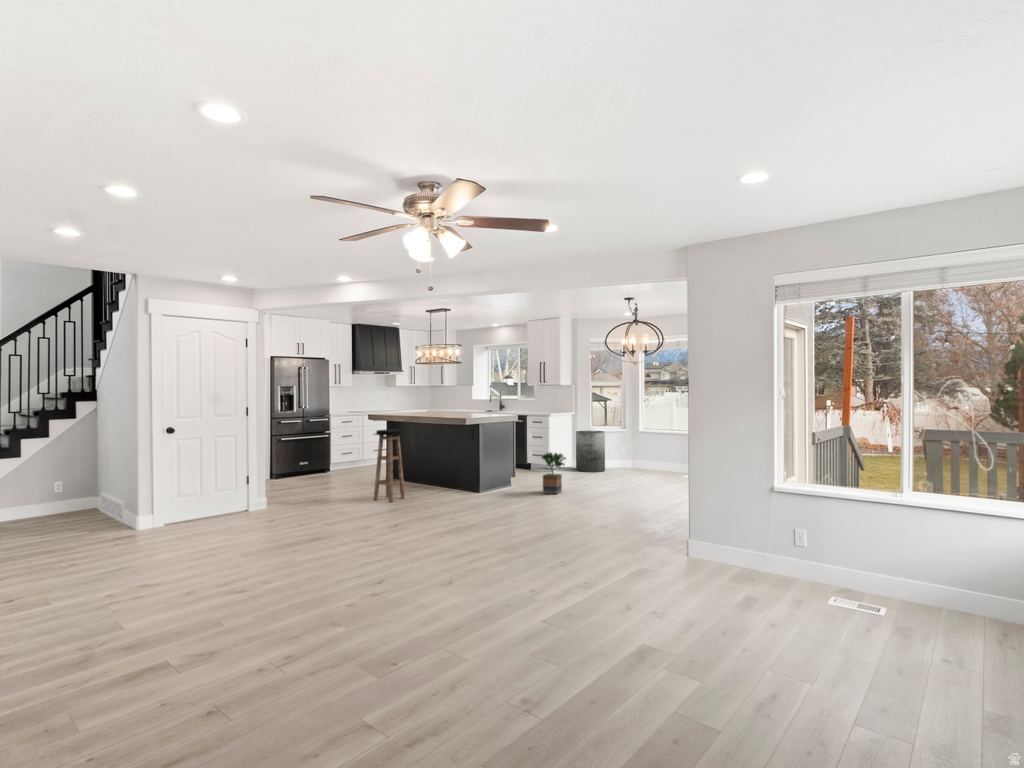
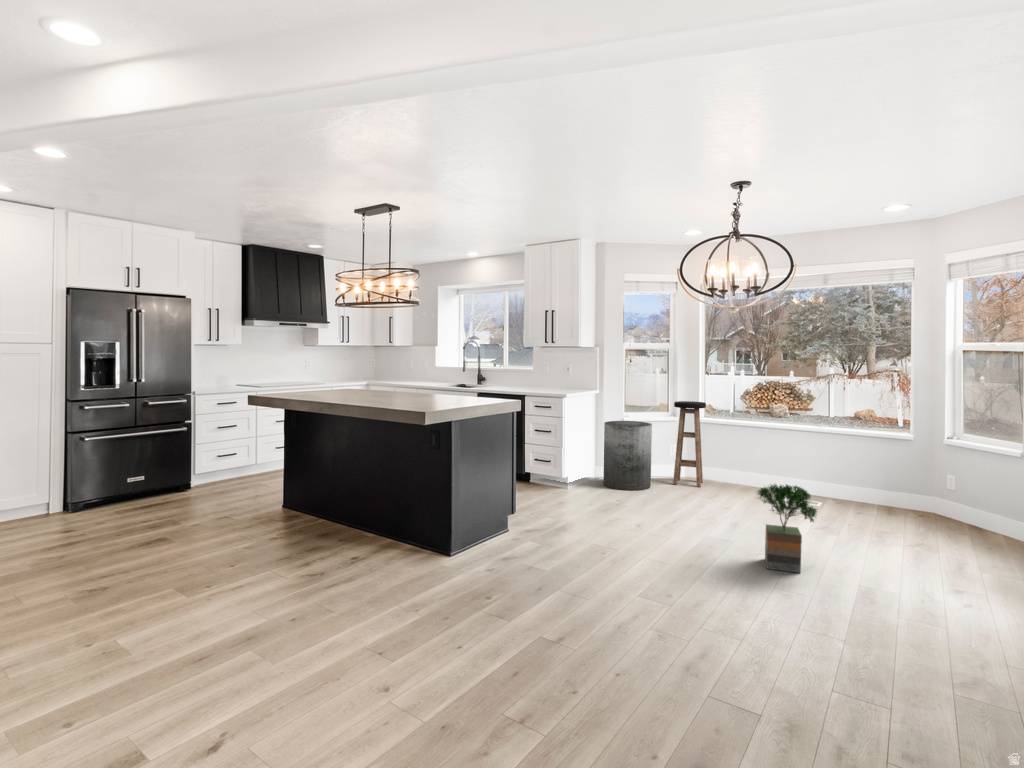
bar stool: present [374,430,405,502] -> present [673,401,706,487]
potted tree: present [542,452,566,494] -> present [757,484,817,573]

